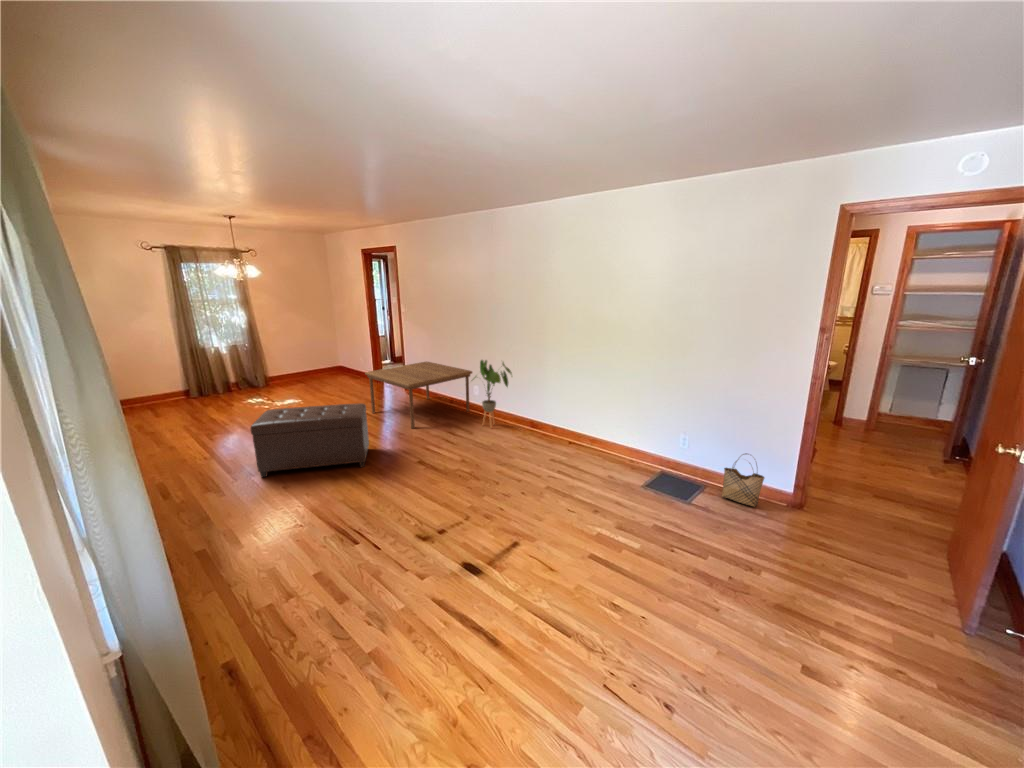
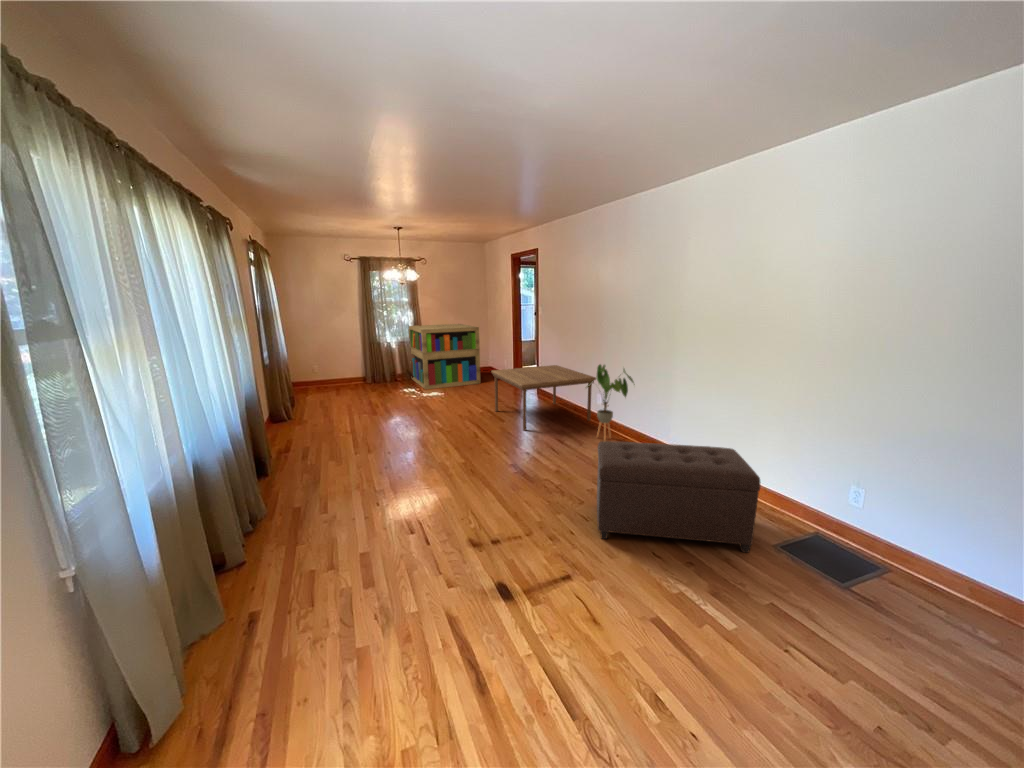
bookshelf: none [240,322,338,398] -> present [409,324,480,389]
ottoman: present [250,403,369,477] -> present [597,441,761,552]
woven basket: present [722,453,764,507] -> none [912,533,1004,624]

